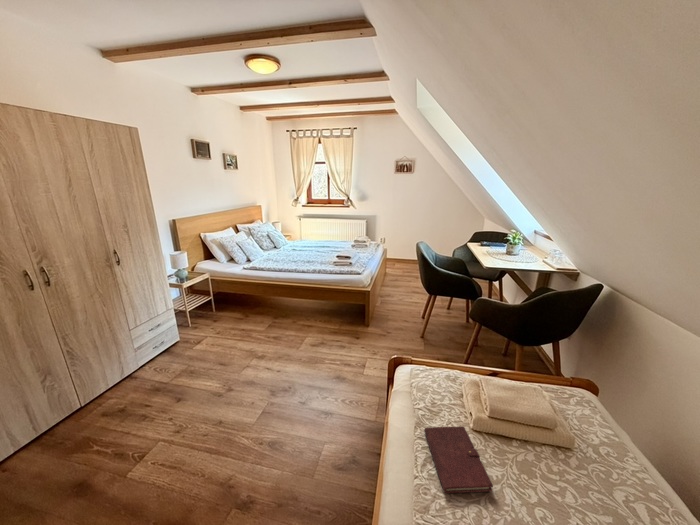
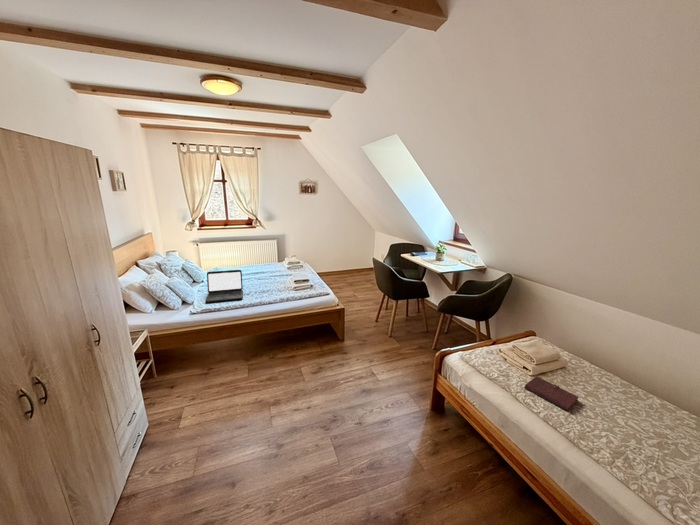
laptop: none [258,238,295,265] -> present [205,270,243,303]

